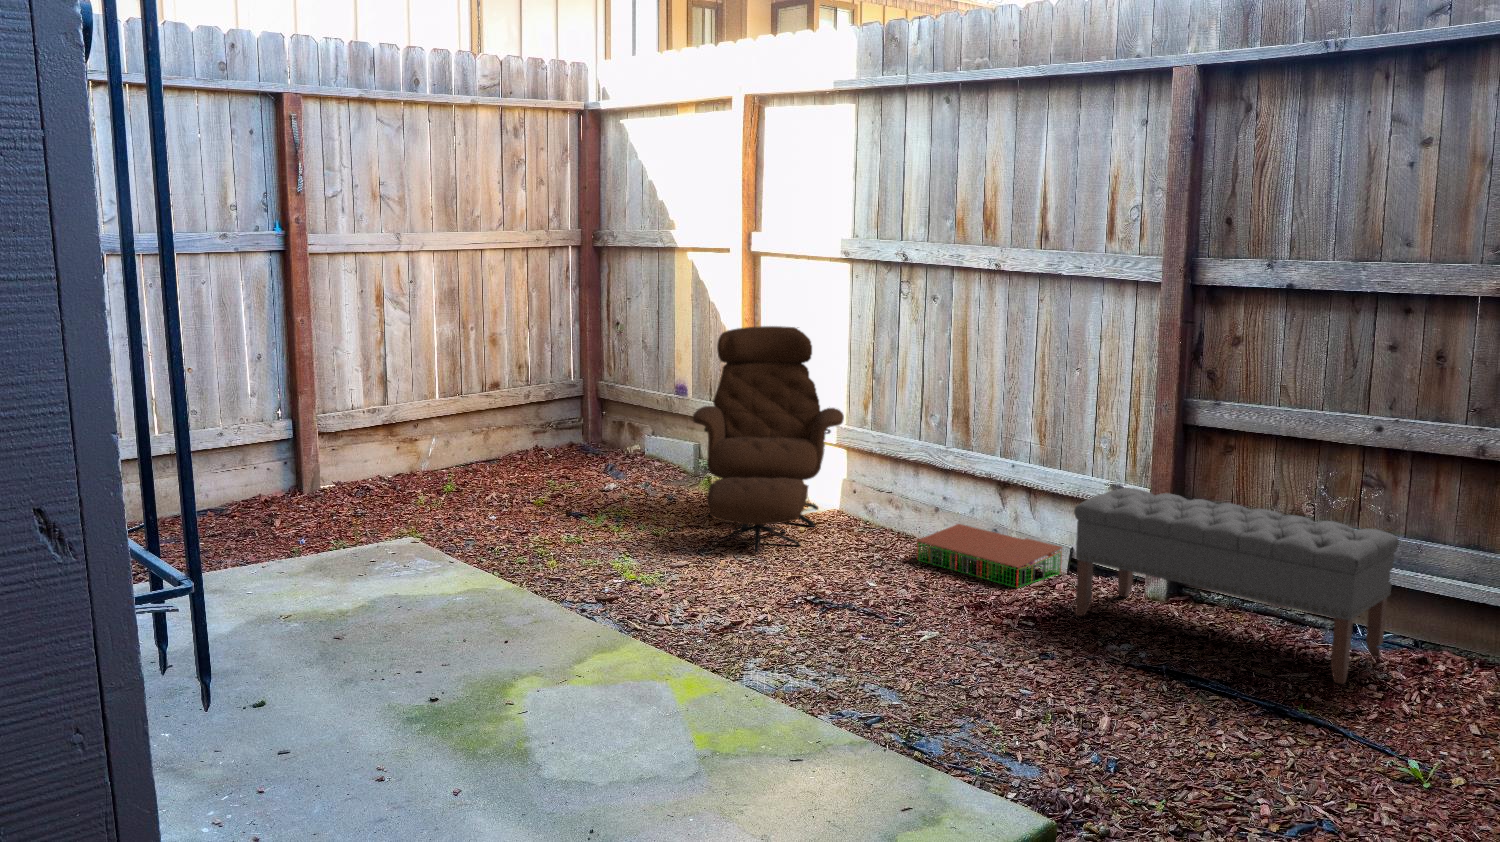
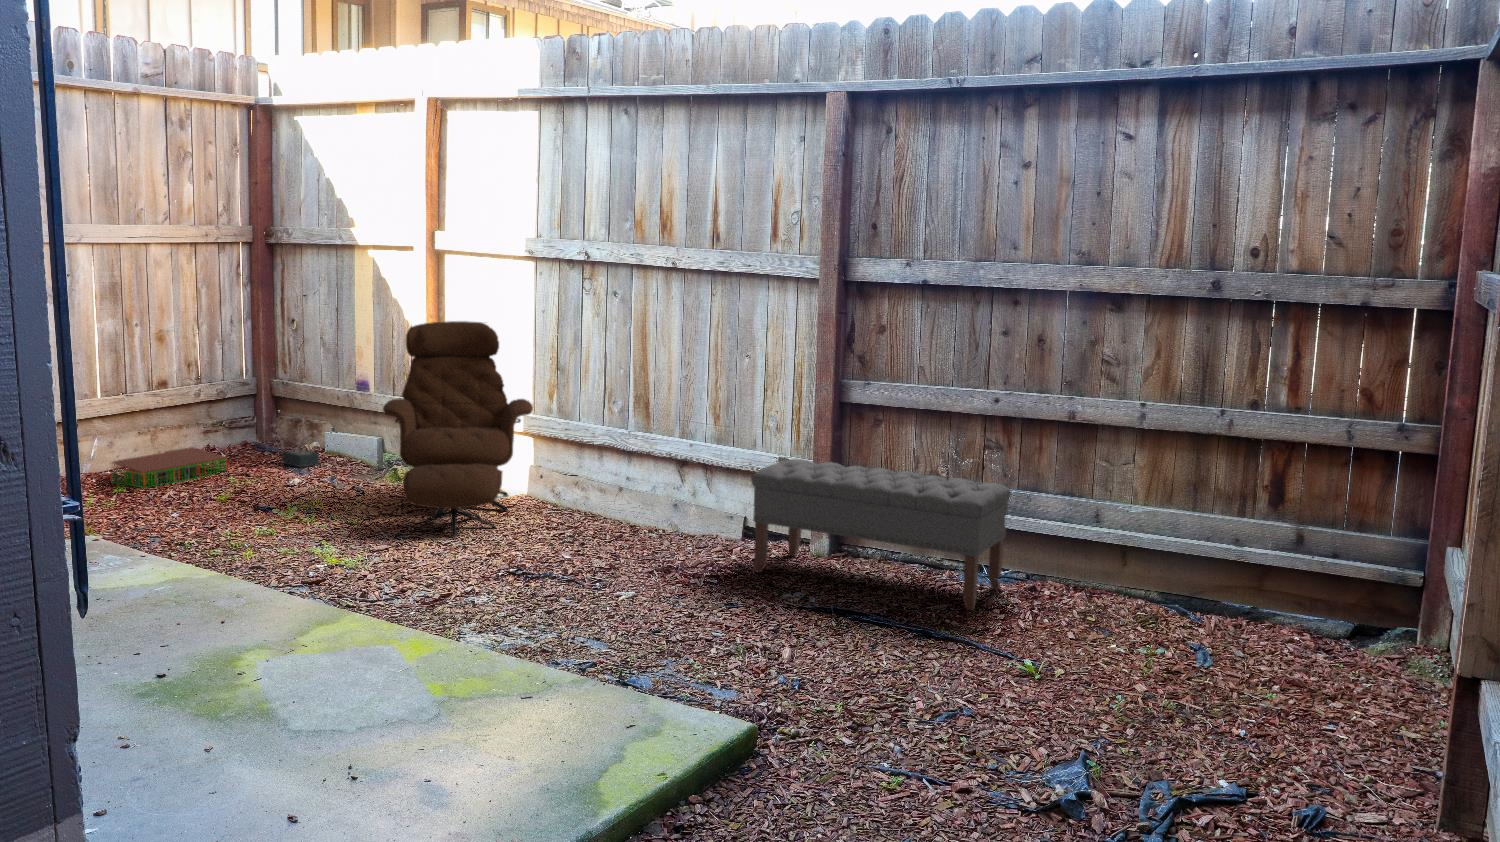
decorative plant: none [593,417,645,470] -> present [273,417,324,467]
storage bin: present [917,524,1062,587] -> present [109,447,228,488]

